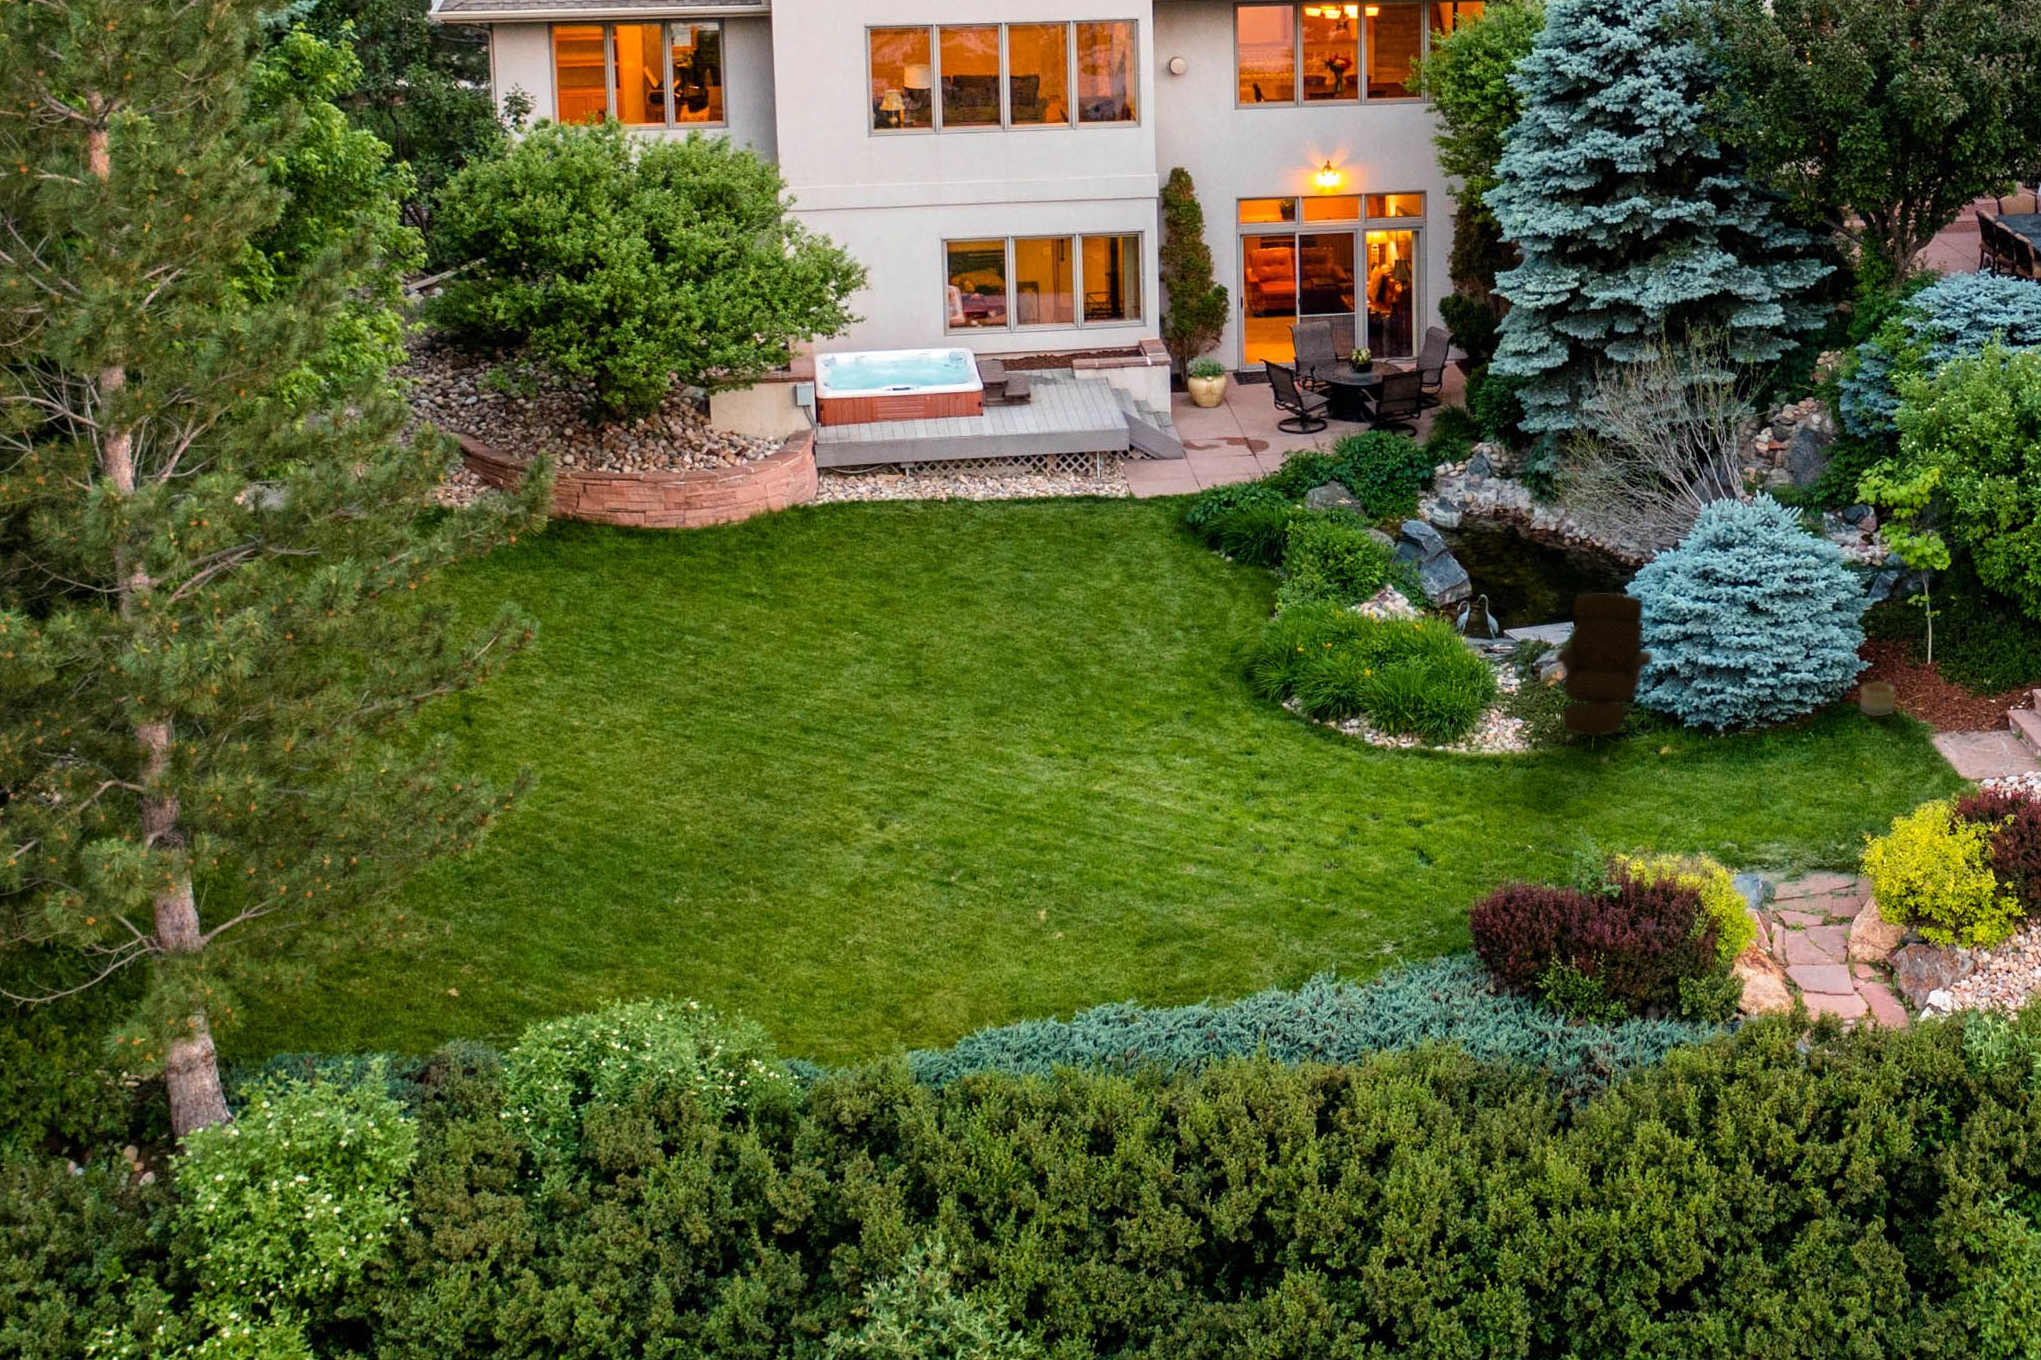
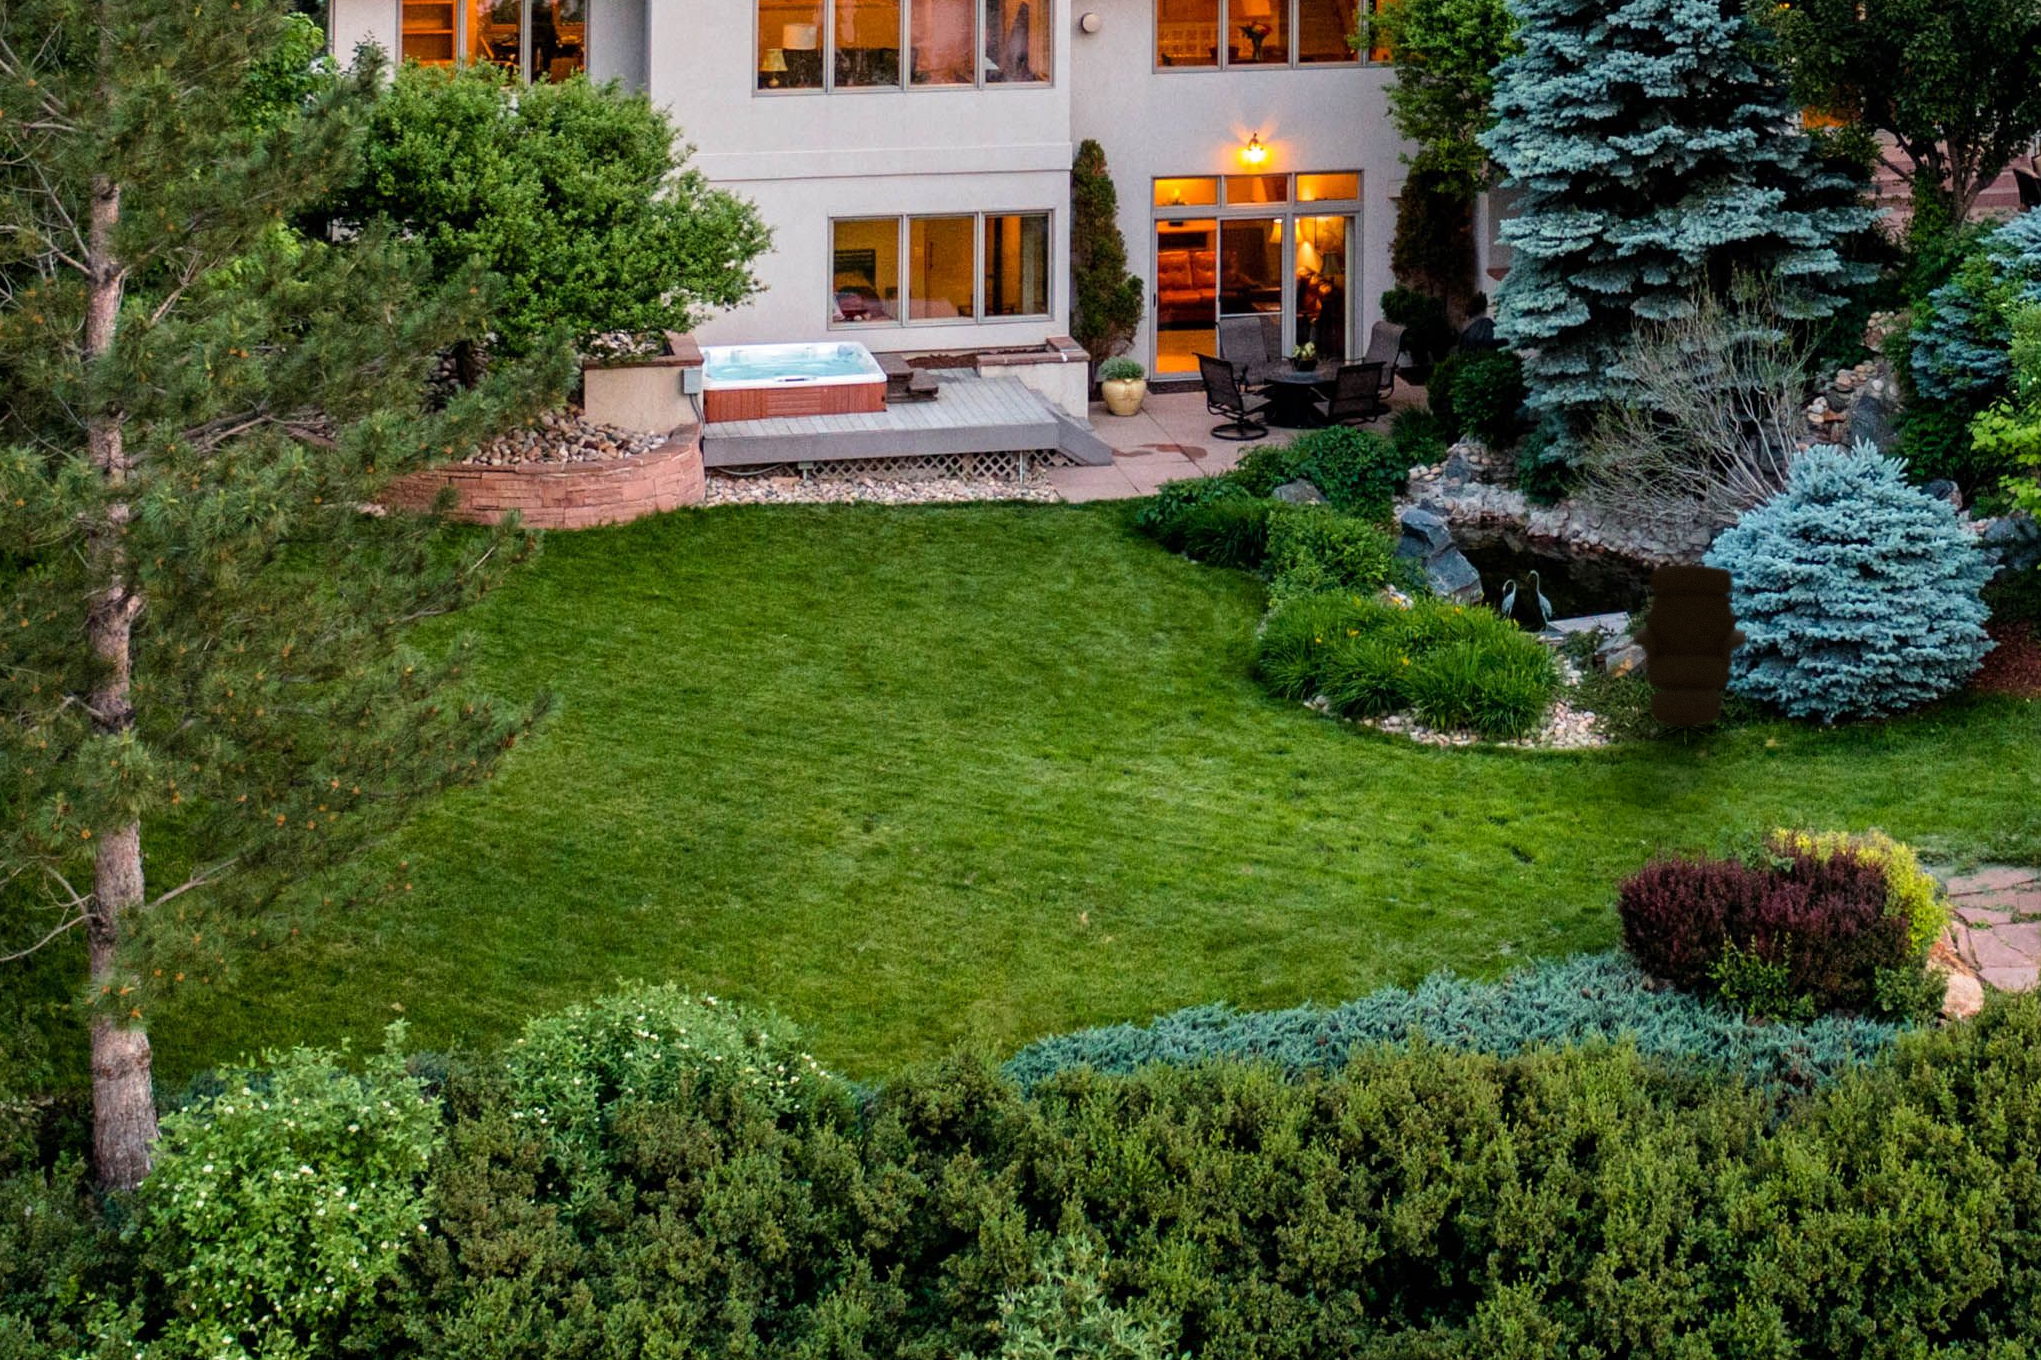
basket: present [1861,683,1894,716] -> none [1987,664,2027,702]

